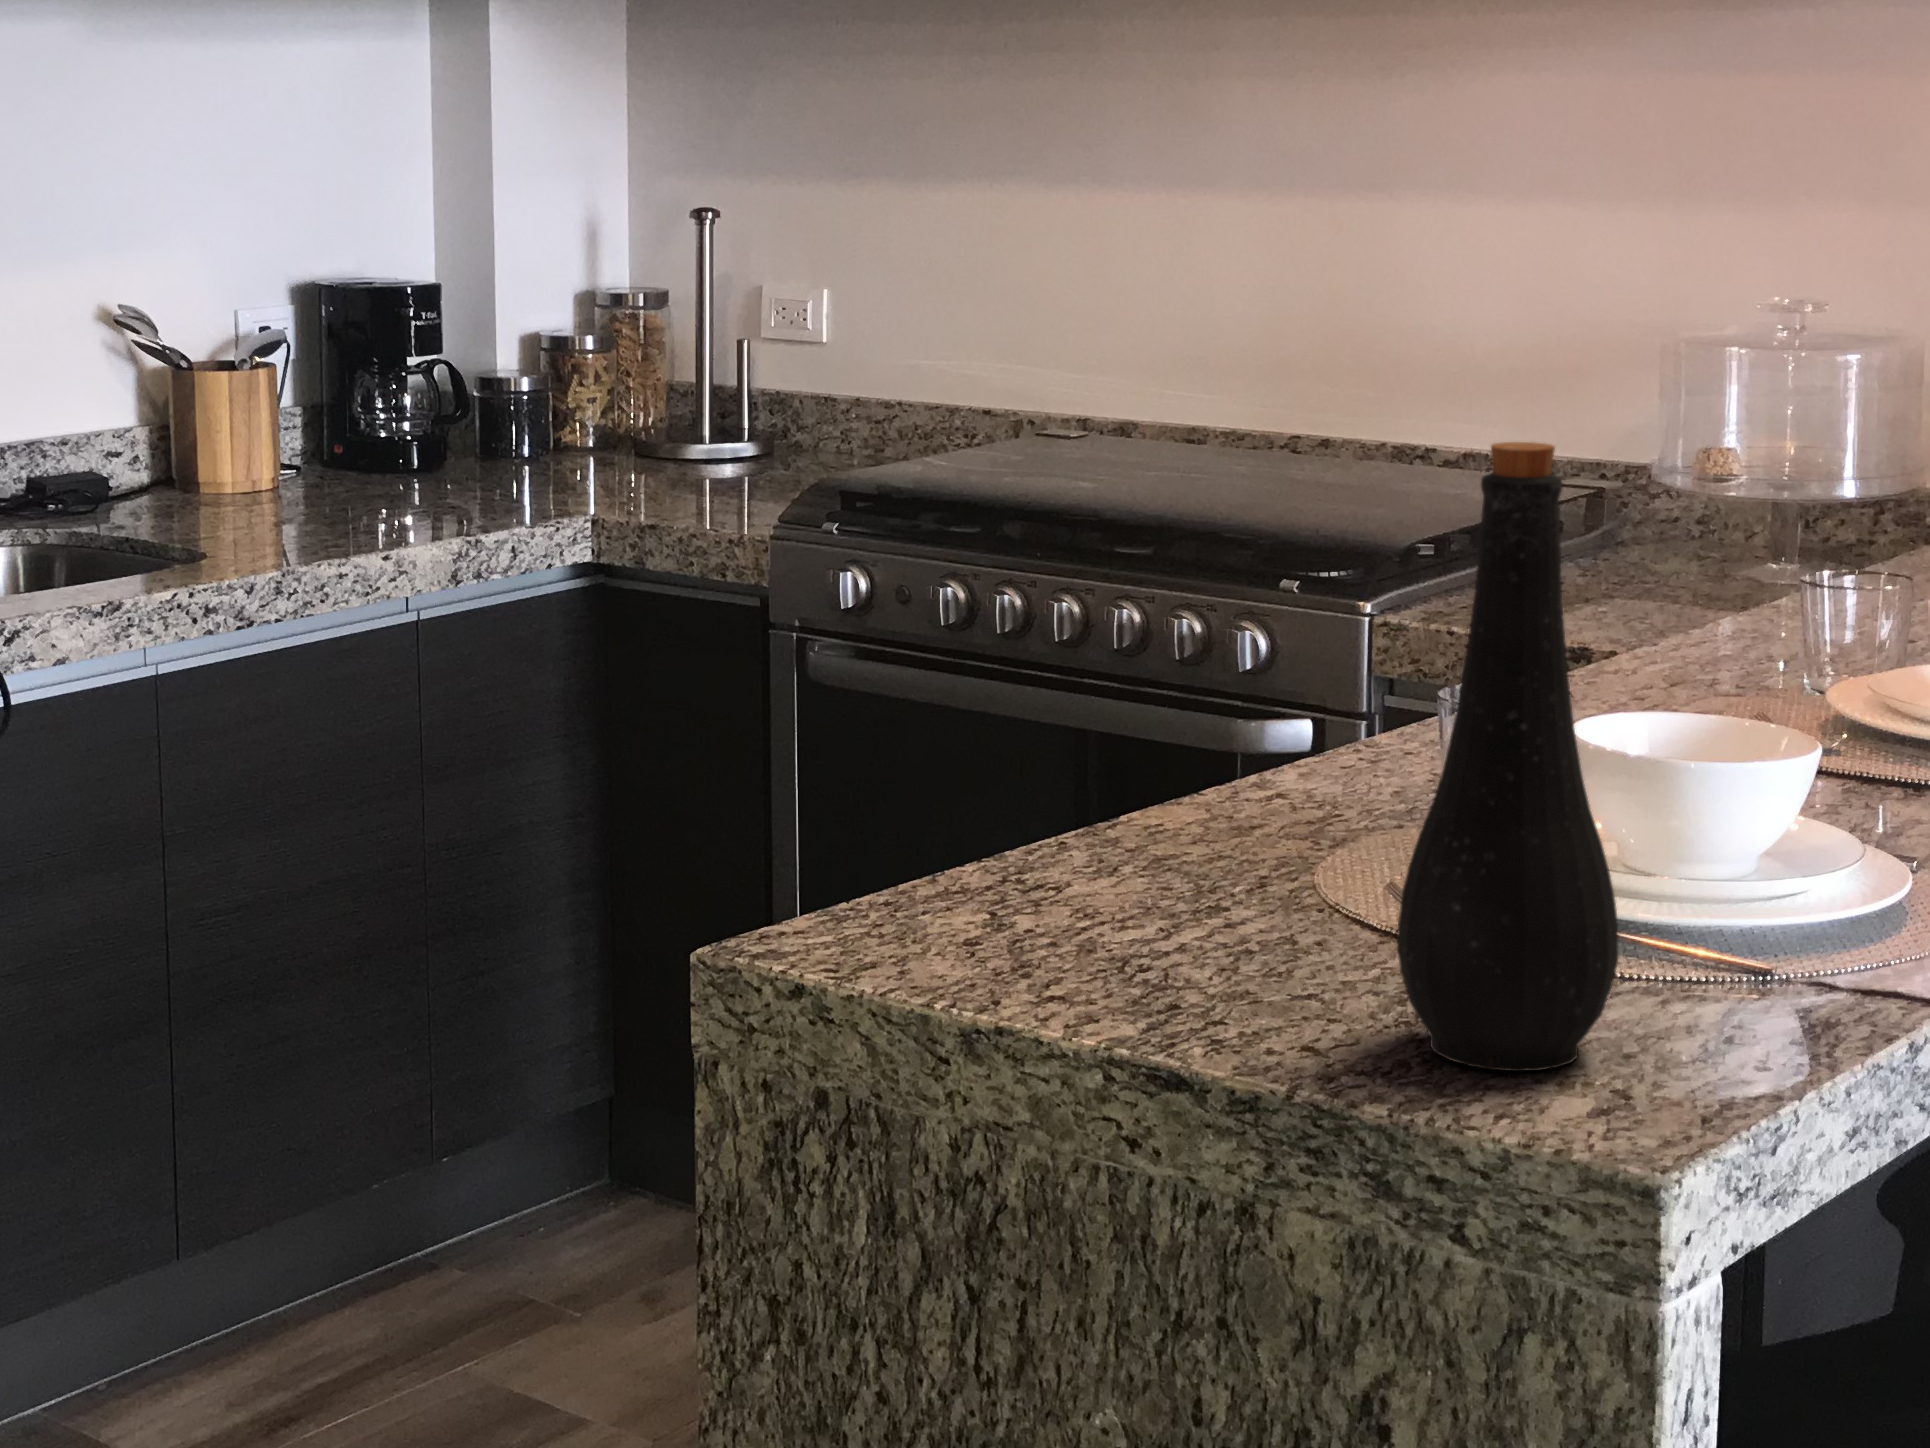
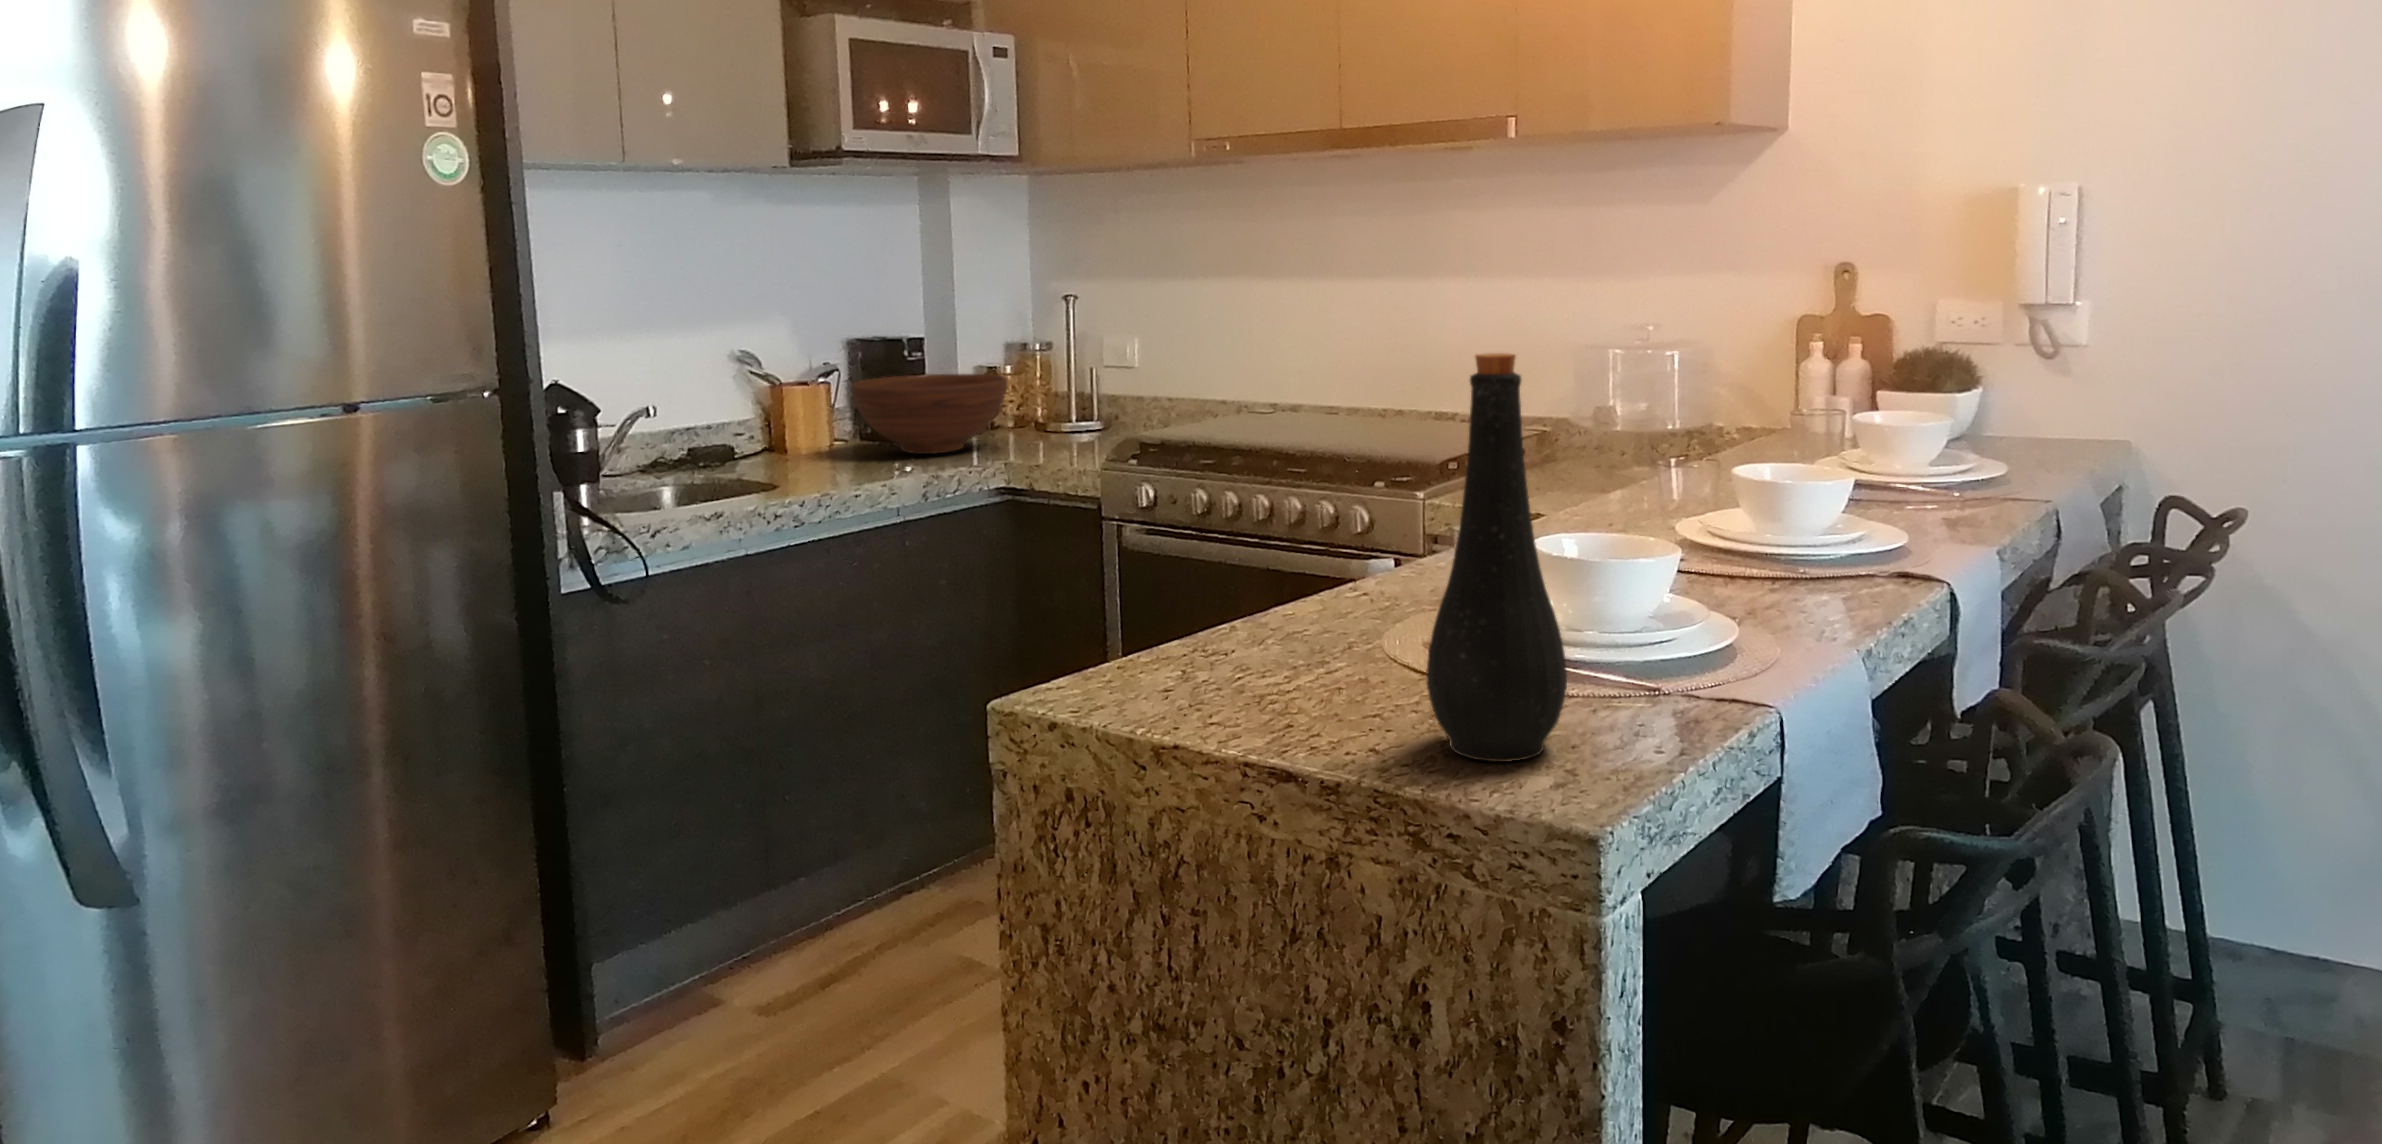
fruit bowl: none [317,354,596,502] -> present [851,374,1007,454]

